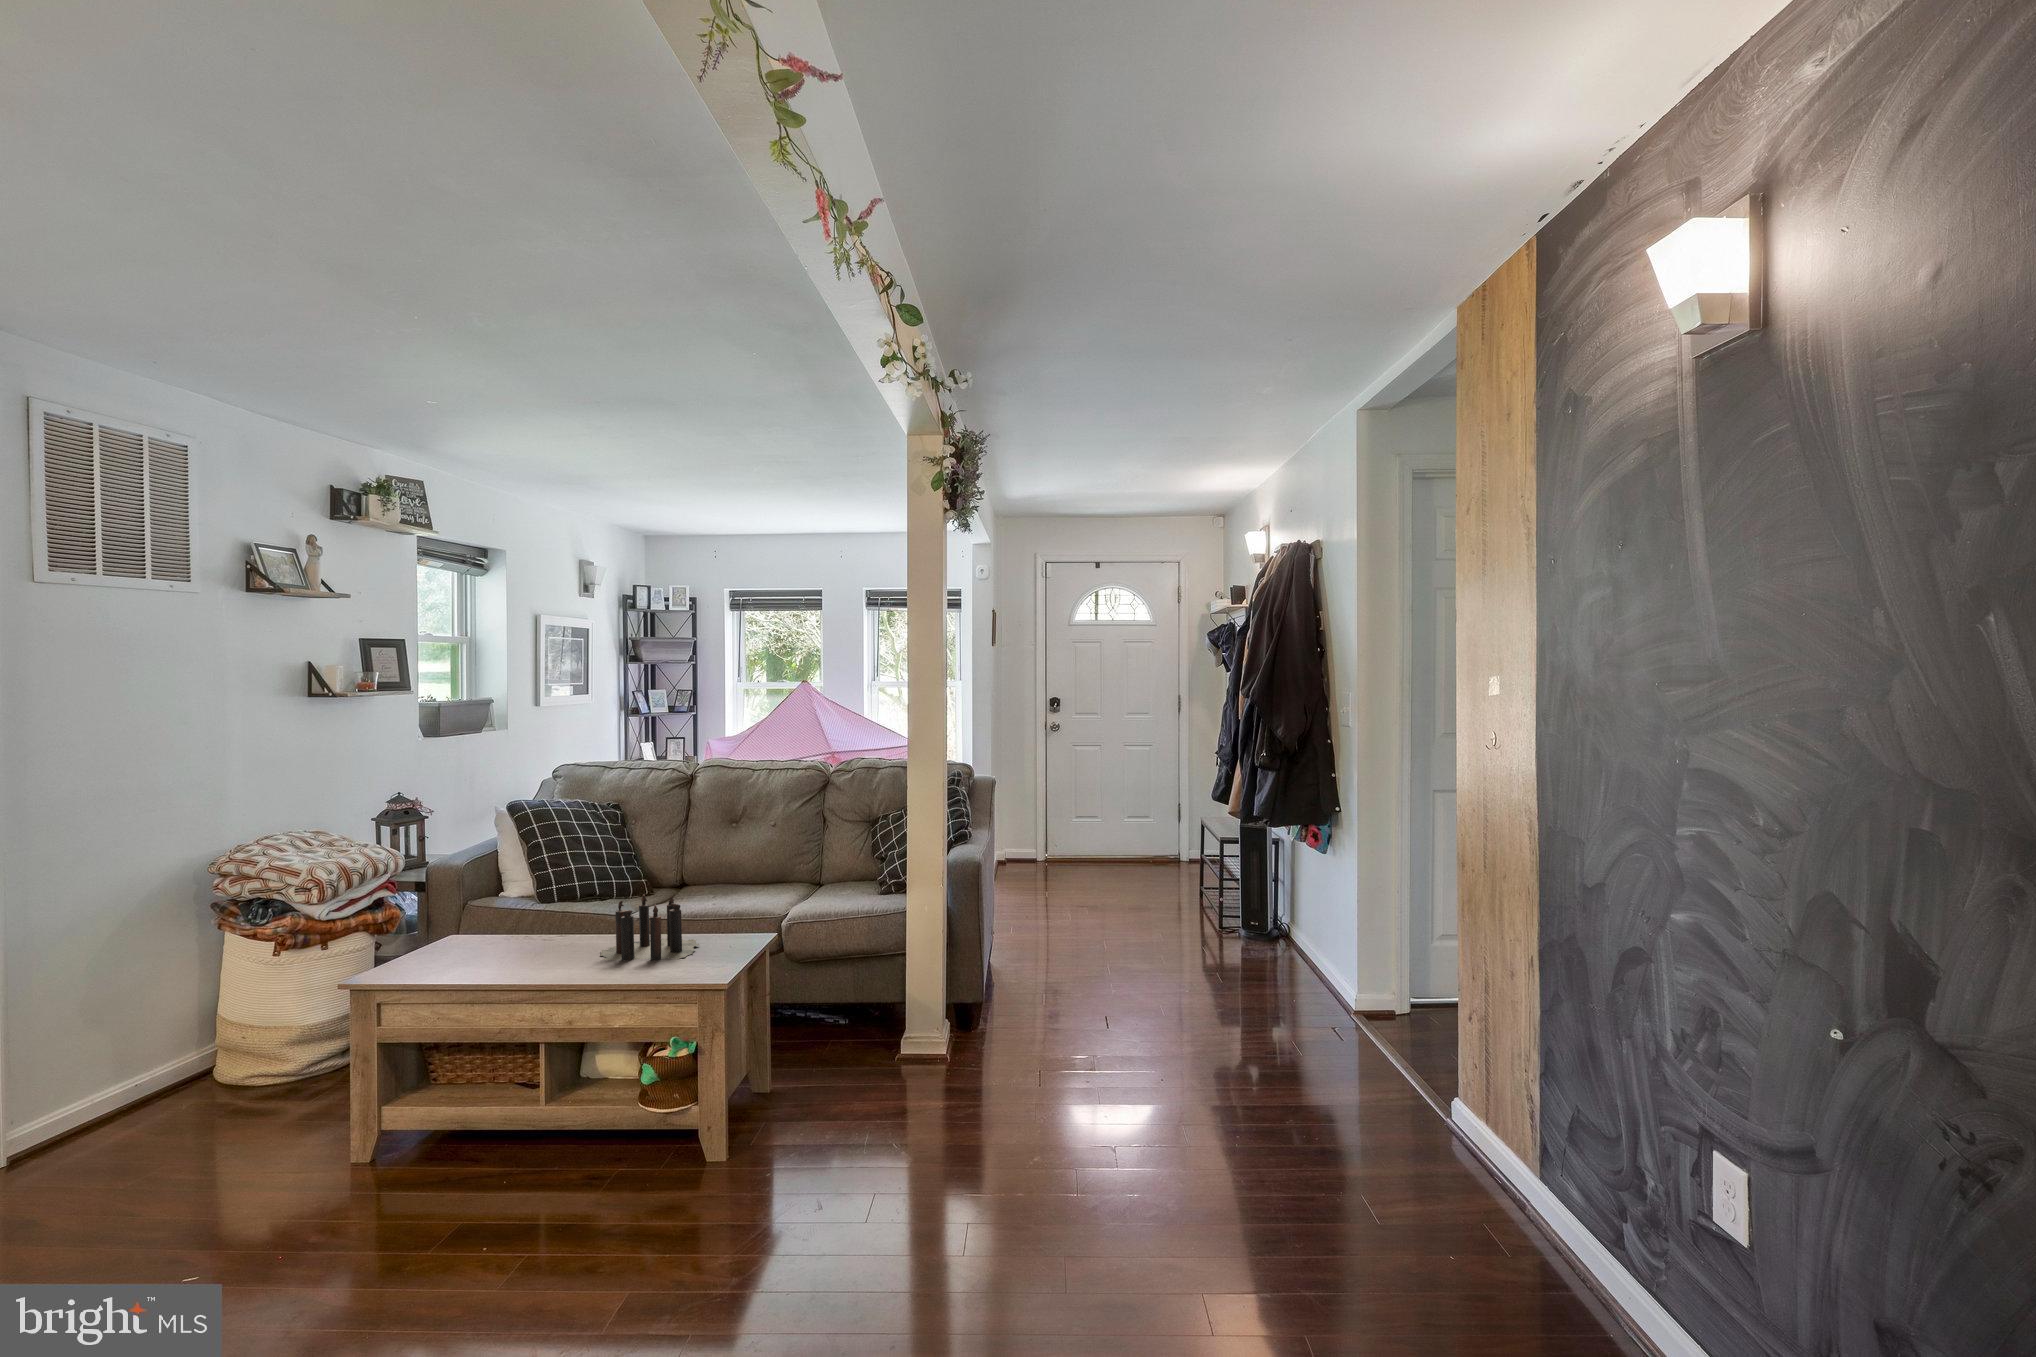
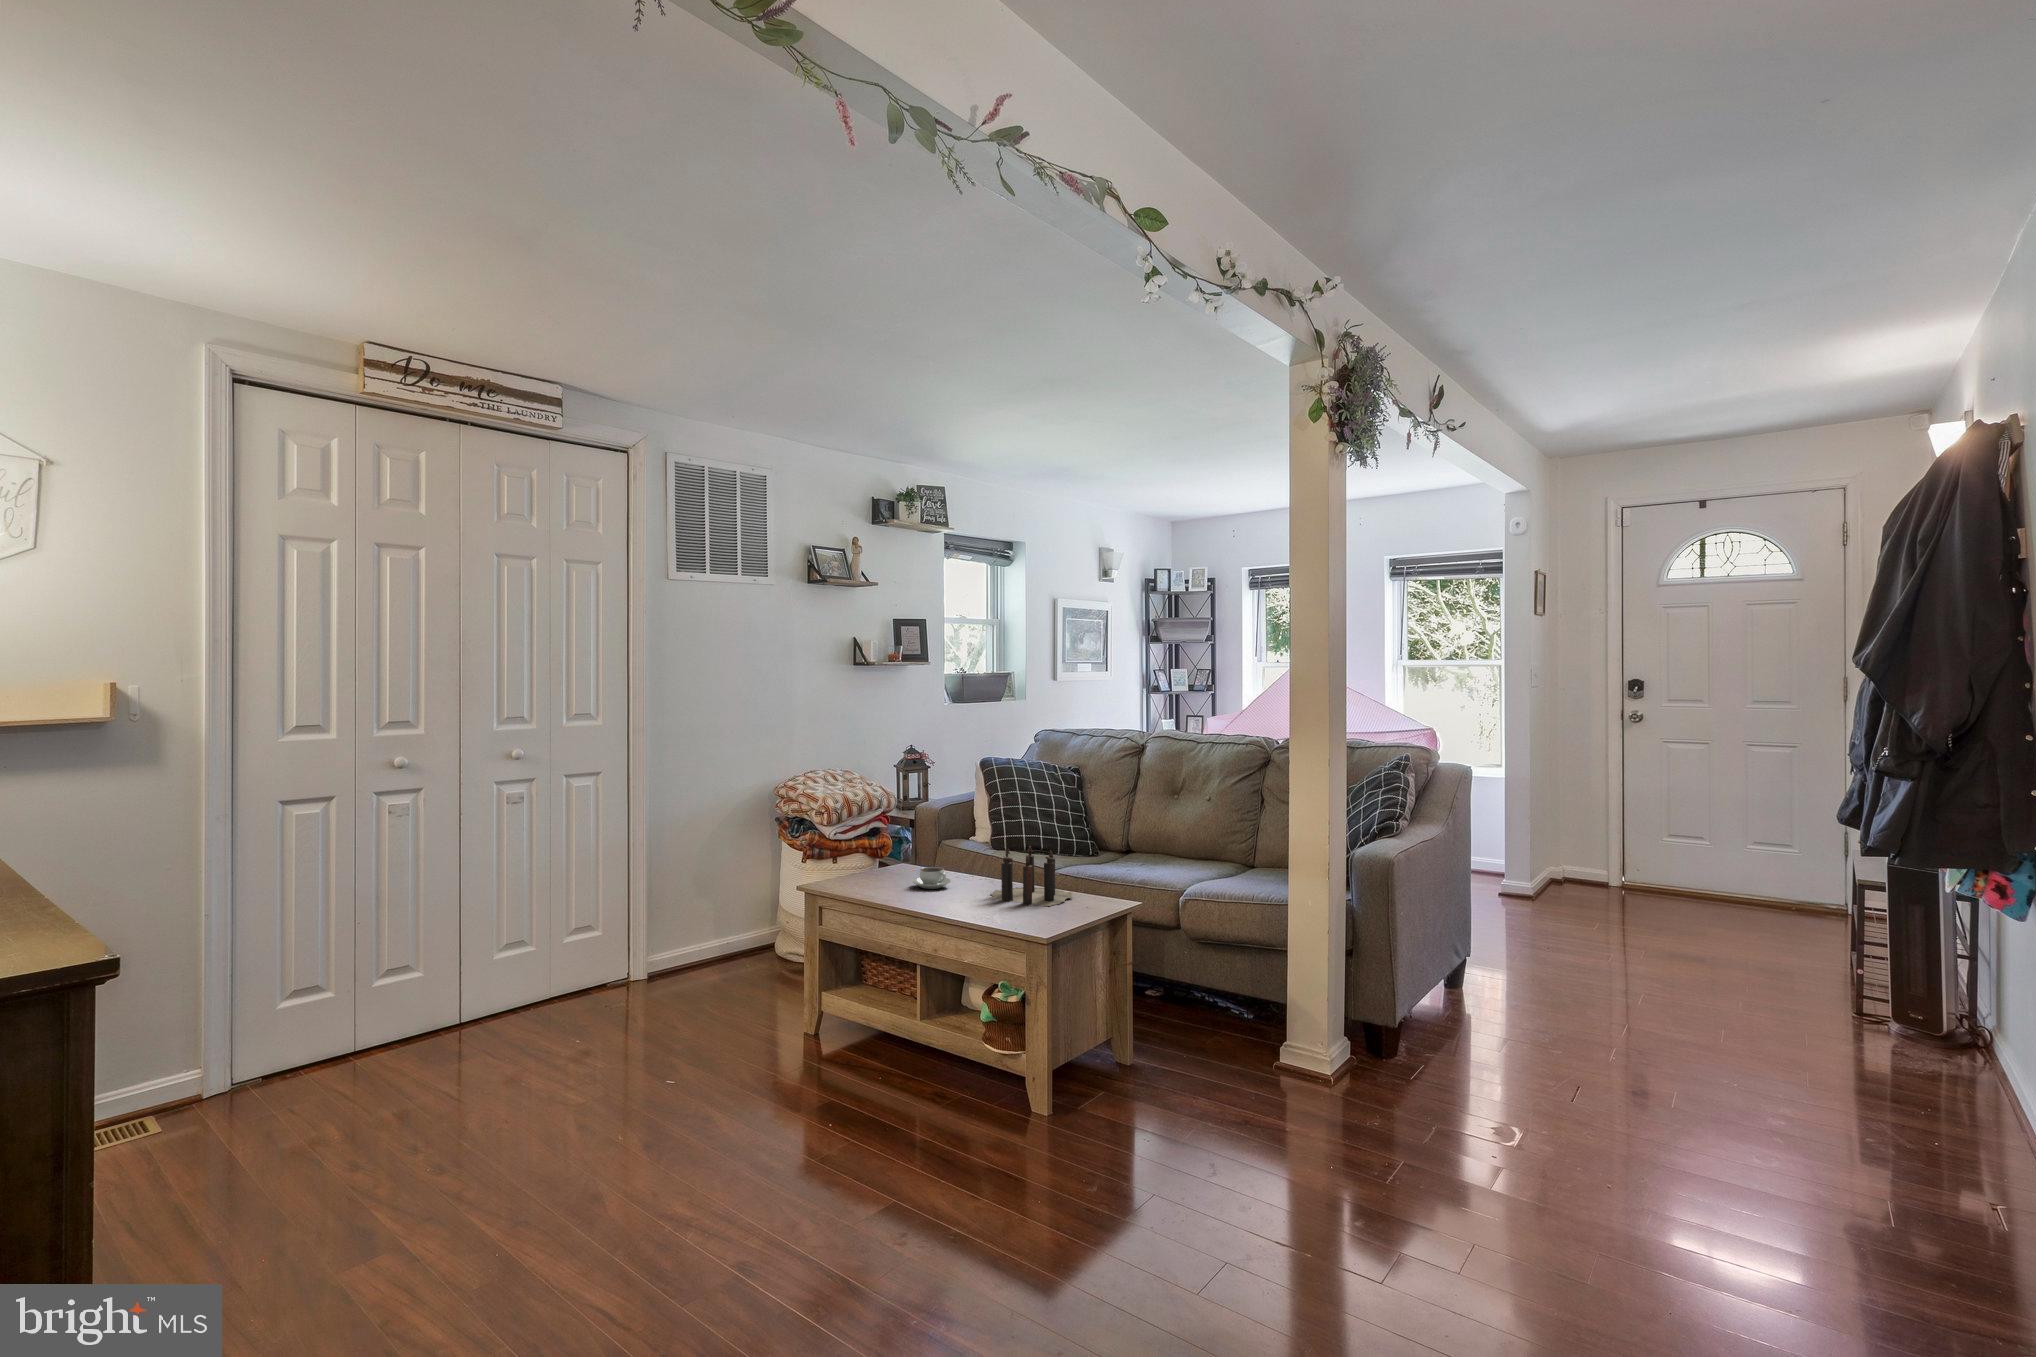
coffee cup: none [491,934,542,961] -> present [912,867,951,889]

